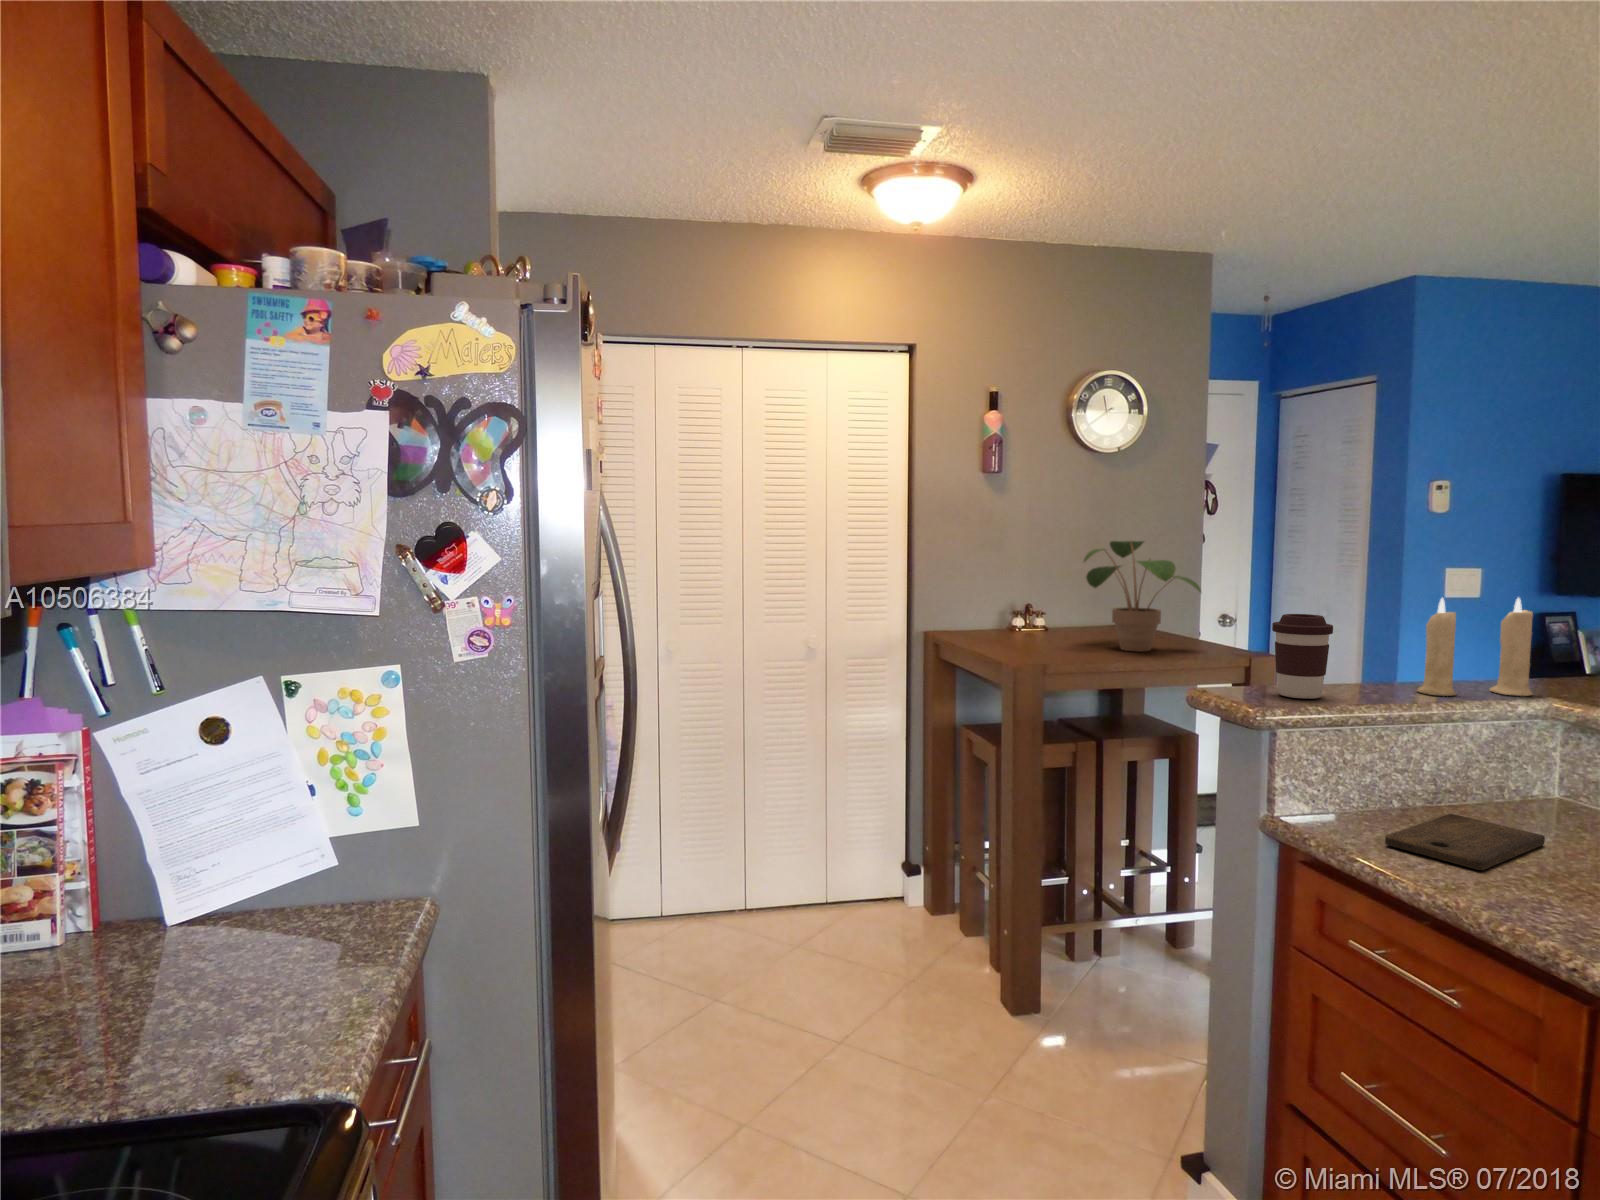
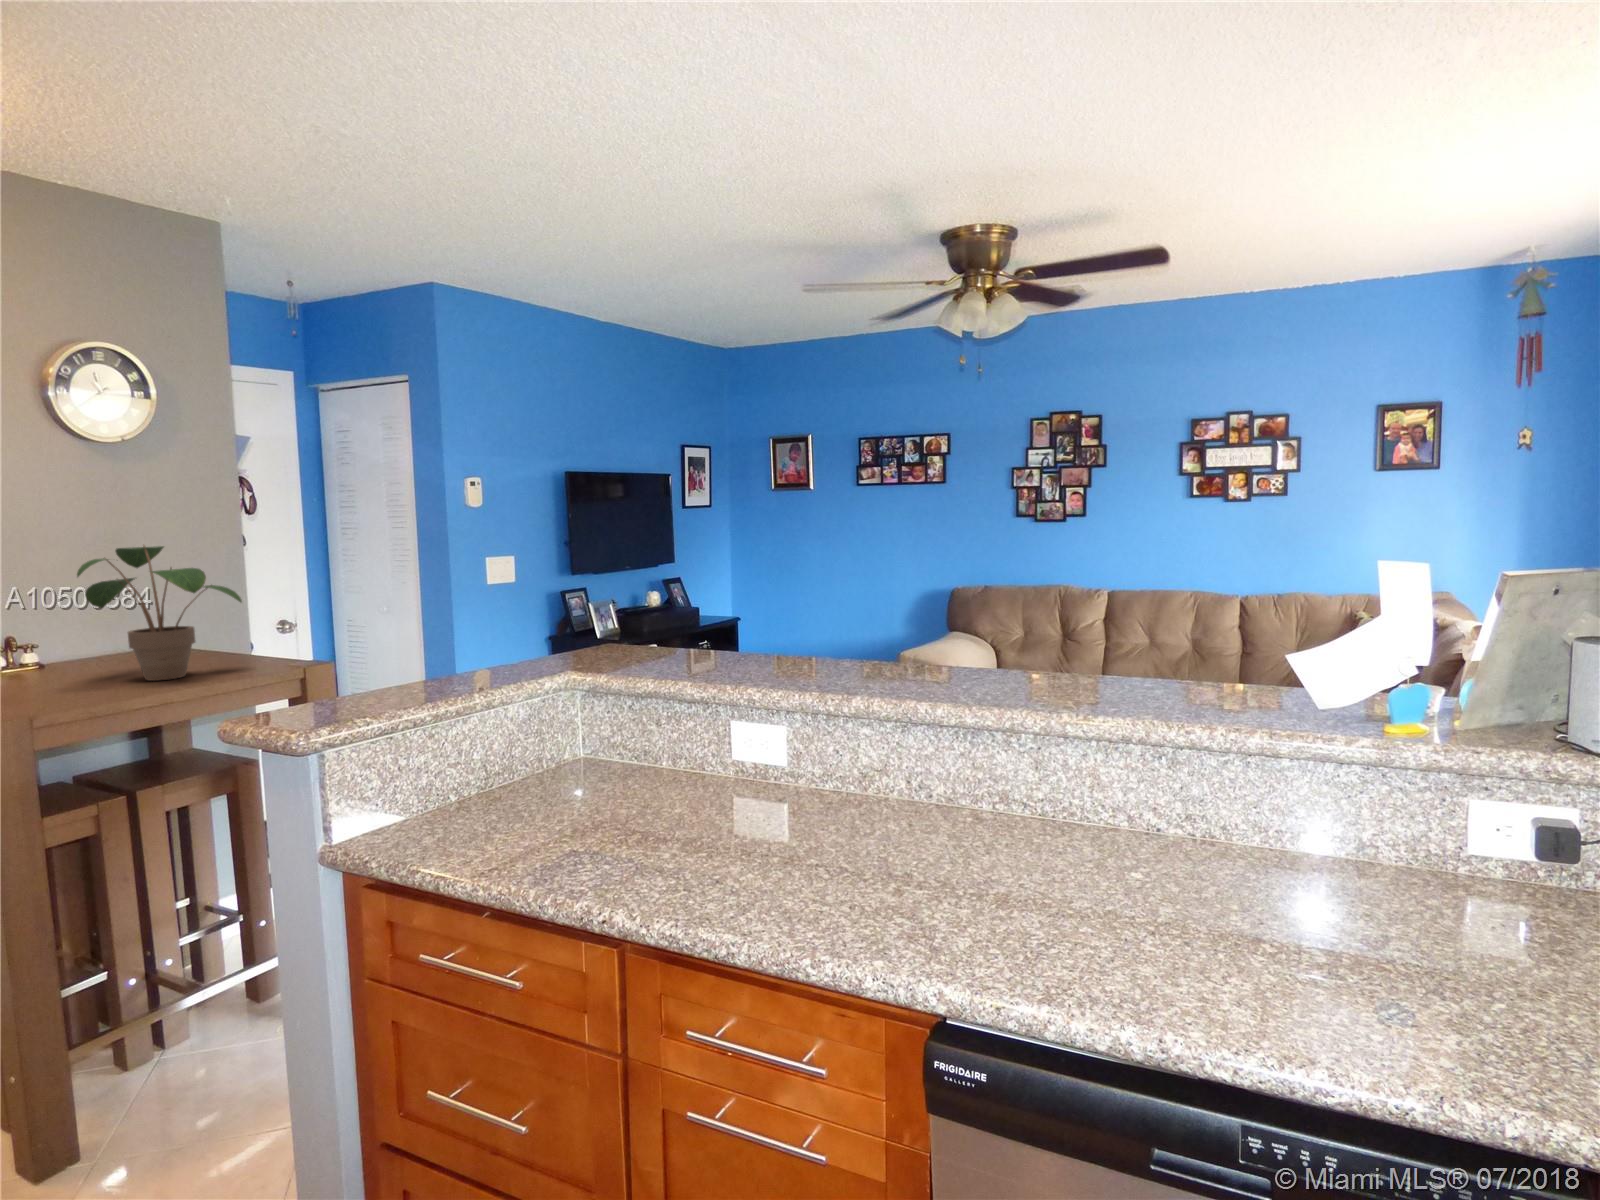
candle: present [1417,598,1533,696] -> none [461,581,555,684]
coffee cup: present [1272,614,1333,699] -> none [311,619,376,711]
cutting board: present [1385,814,1545,870] -> none [444,796,574,847]

